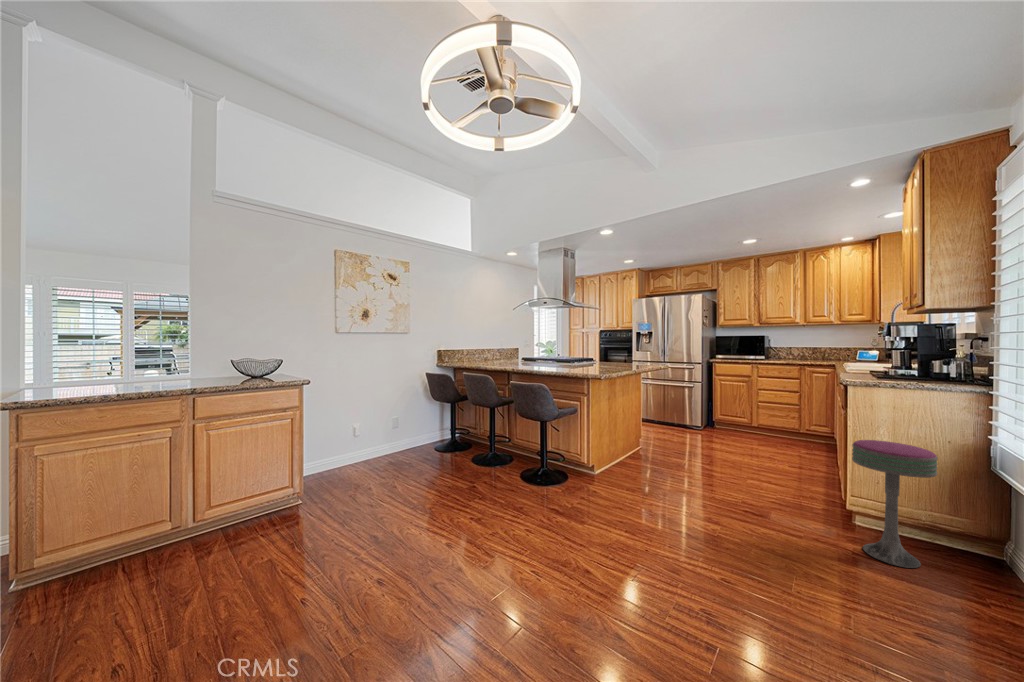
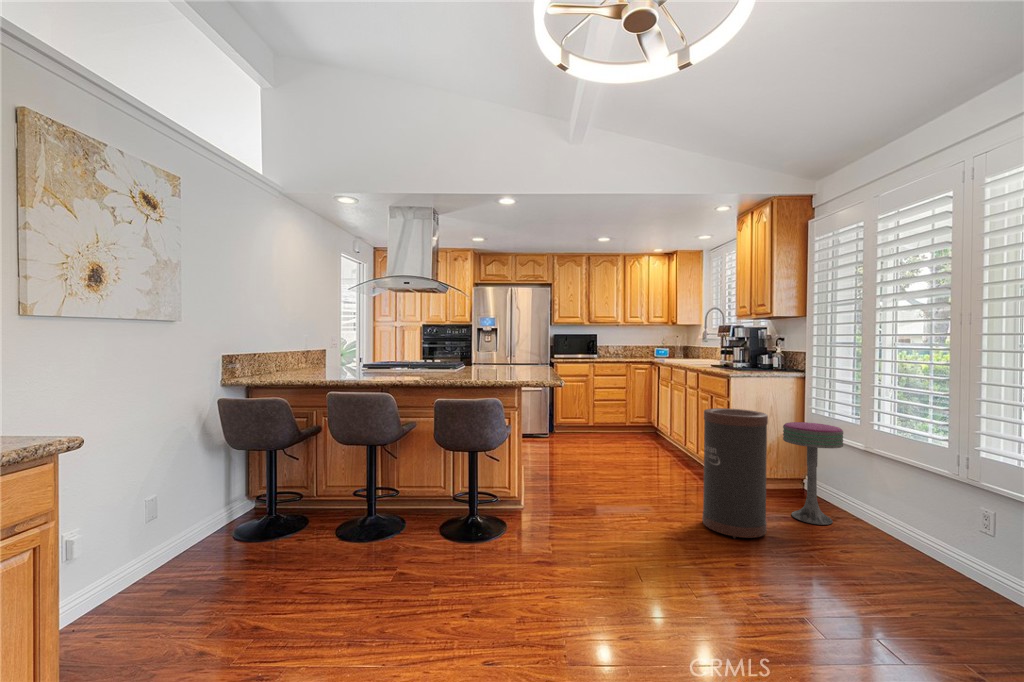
trash can: none [727,412,798,546] -> present [702,408,768,539]

